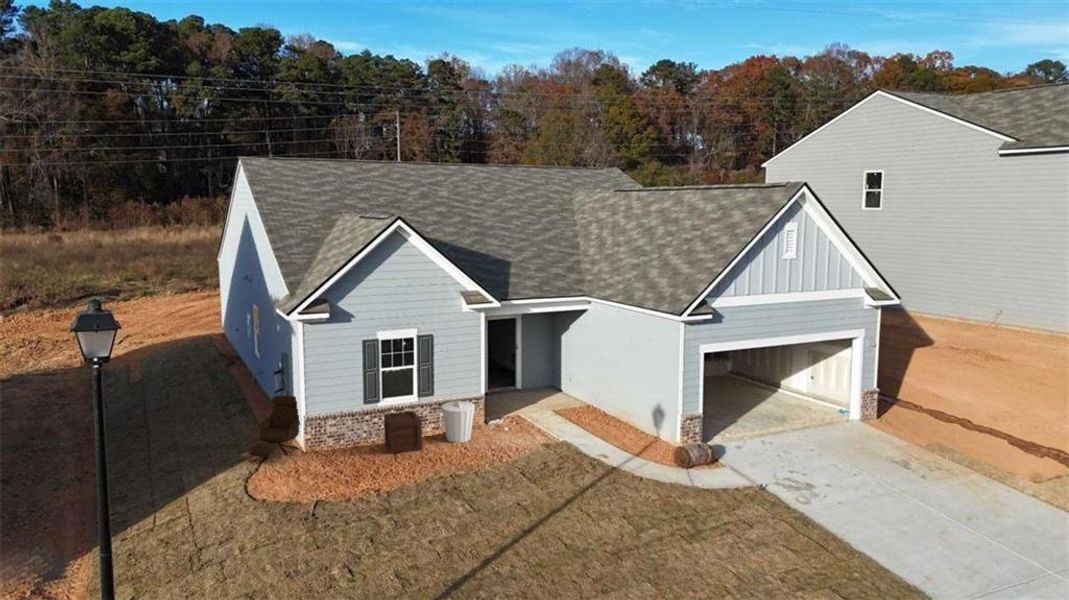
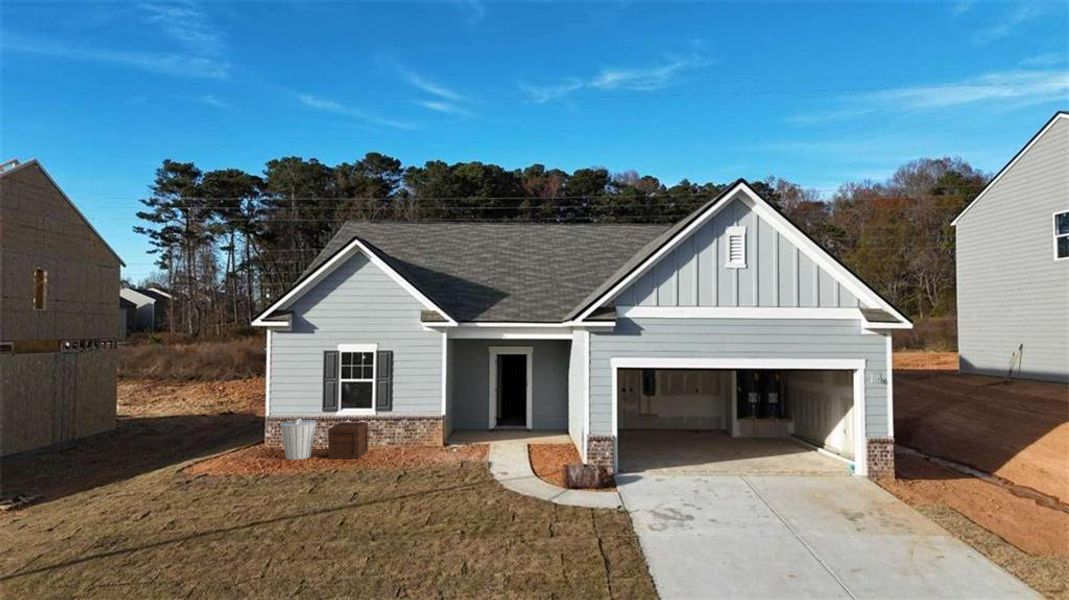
lounge chair: present [249,395,302,464] -> none [219,399,278,454]
trash can: present [441,401,475,442] -> present [280,419,316,460]

